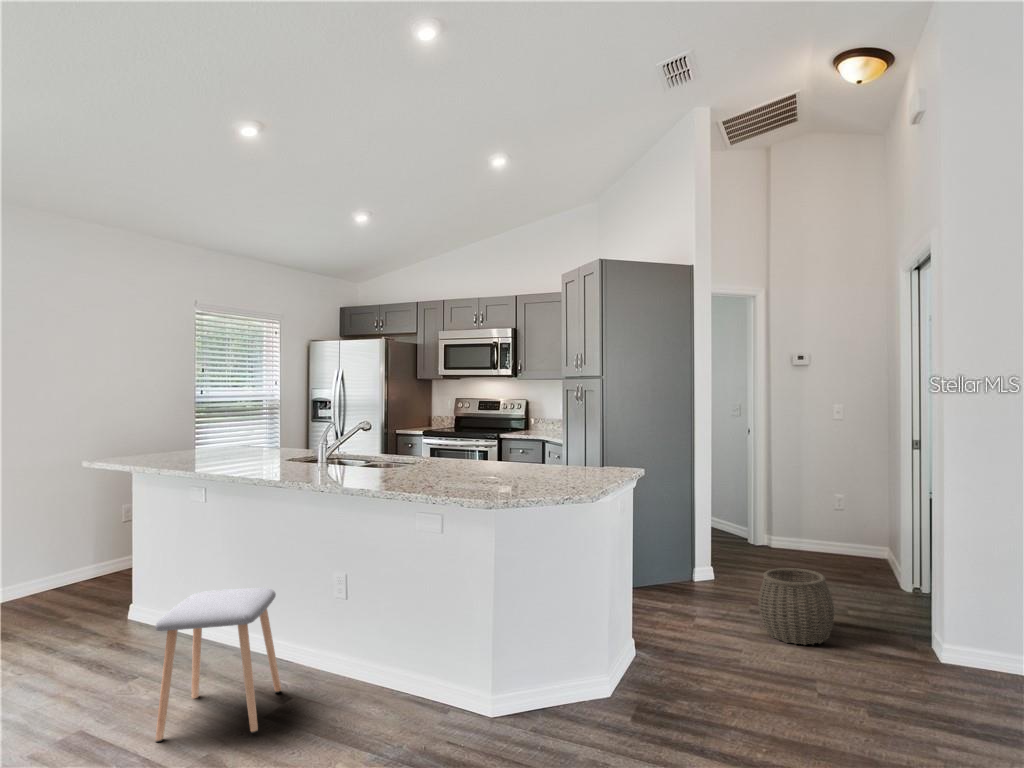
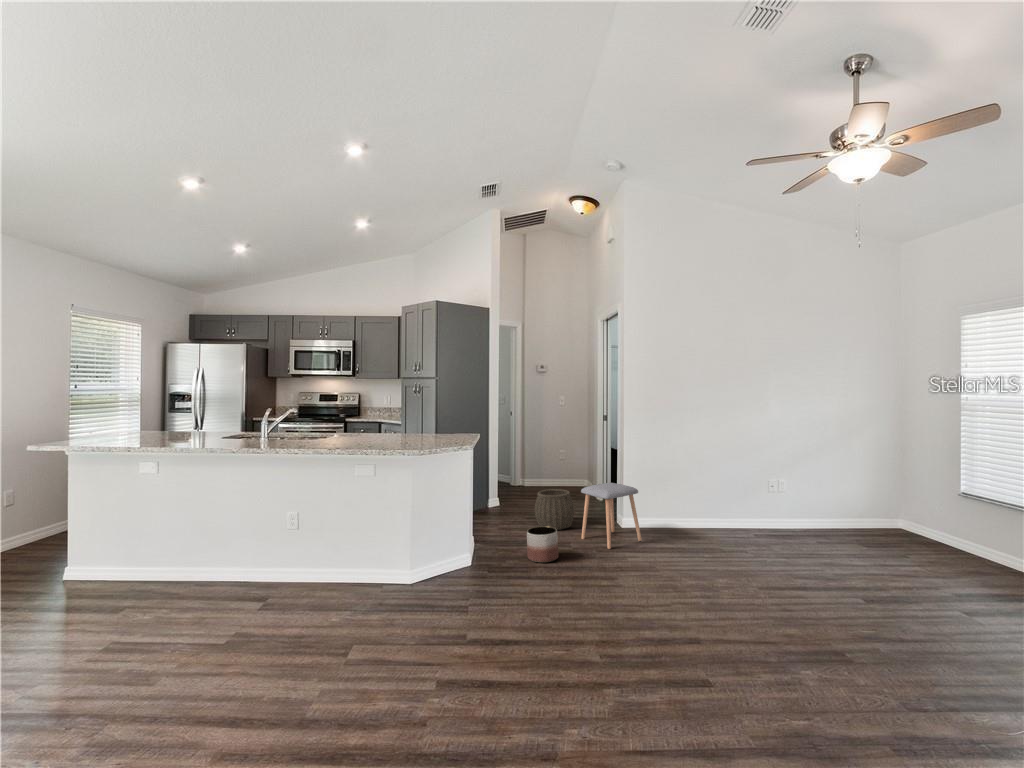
stool: present [156,588,281,742] -> present [581,483,642,549]
planter: none [714,644,777,719] -> present [527,526,558,563]

